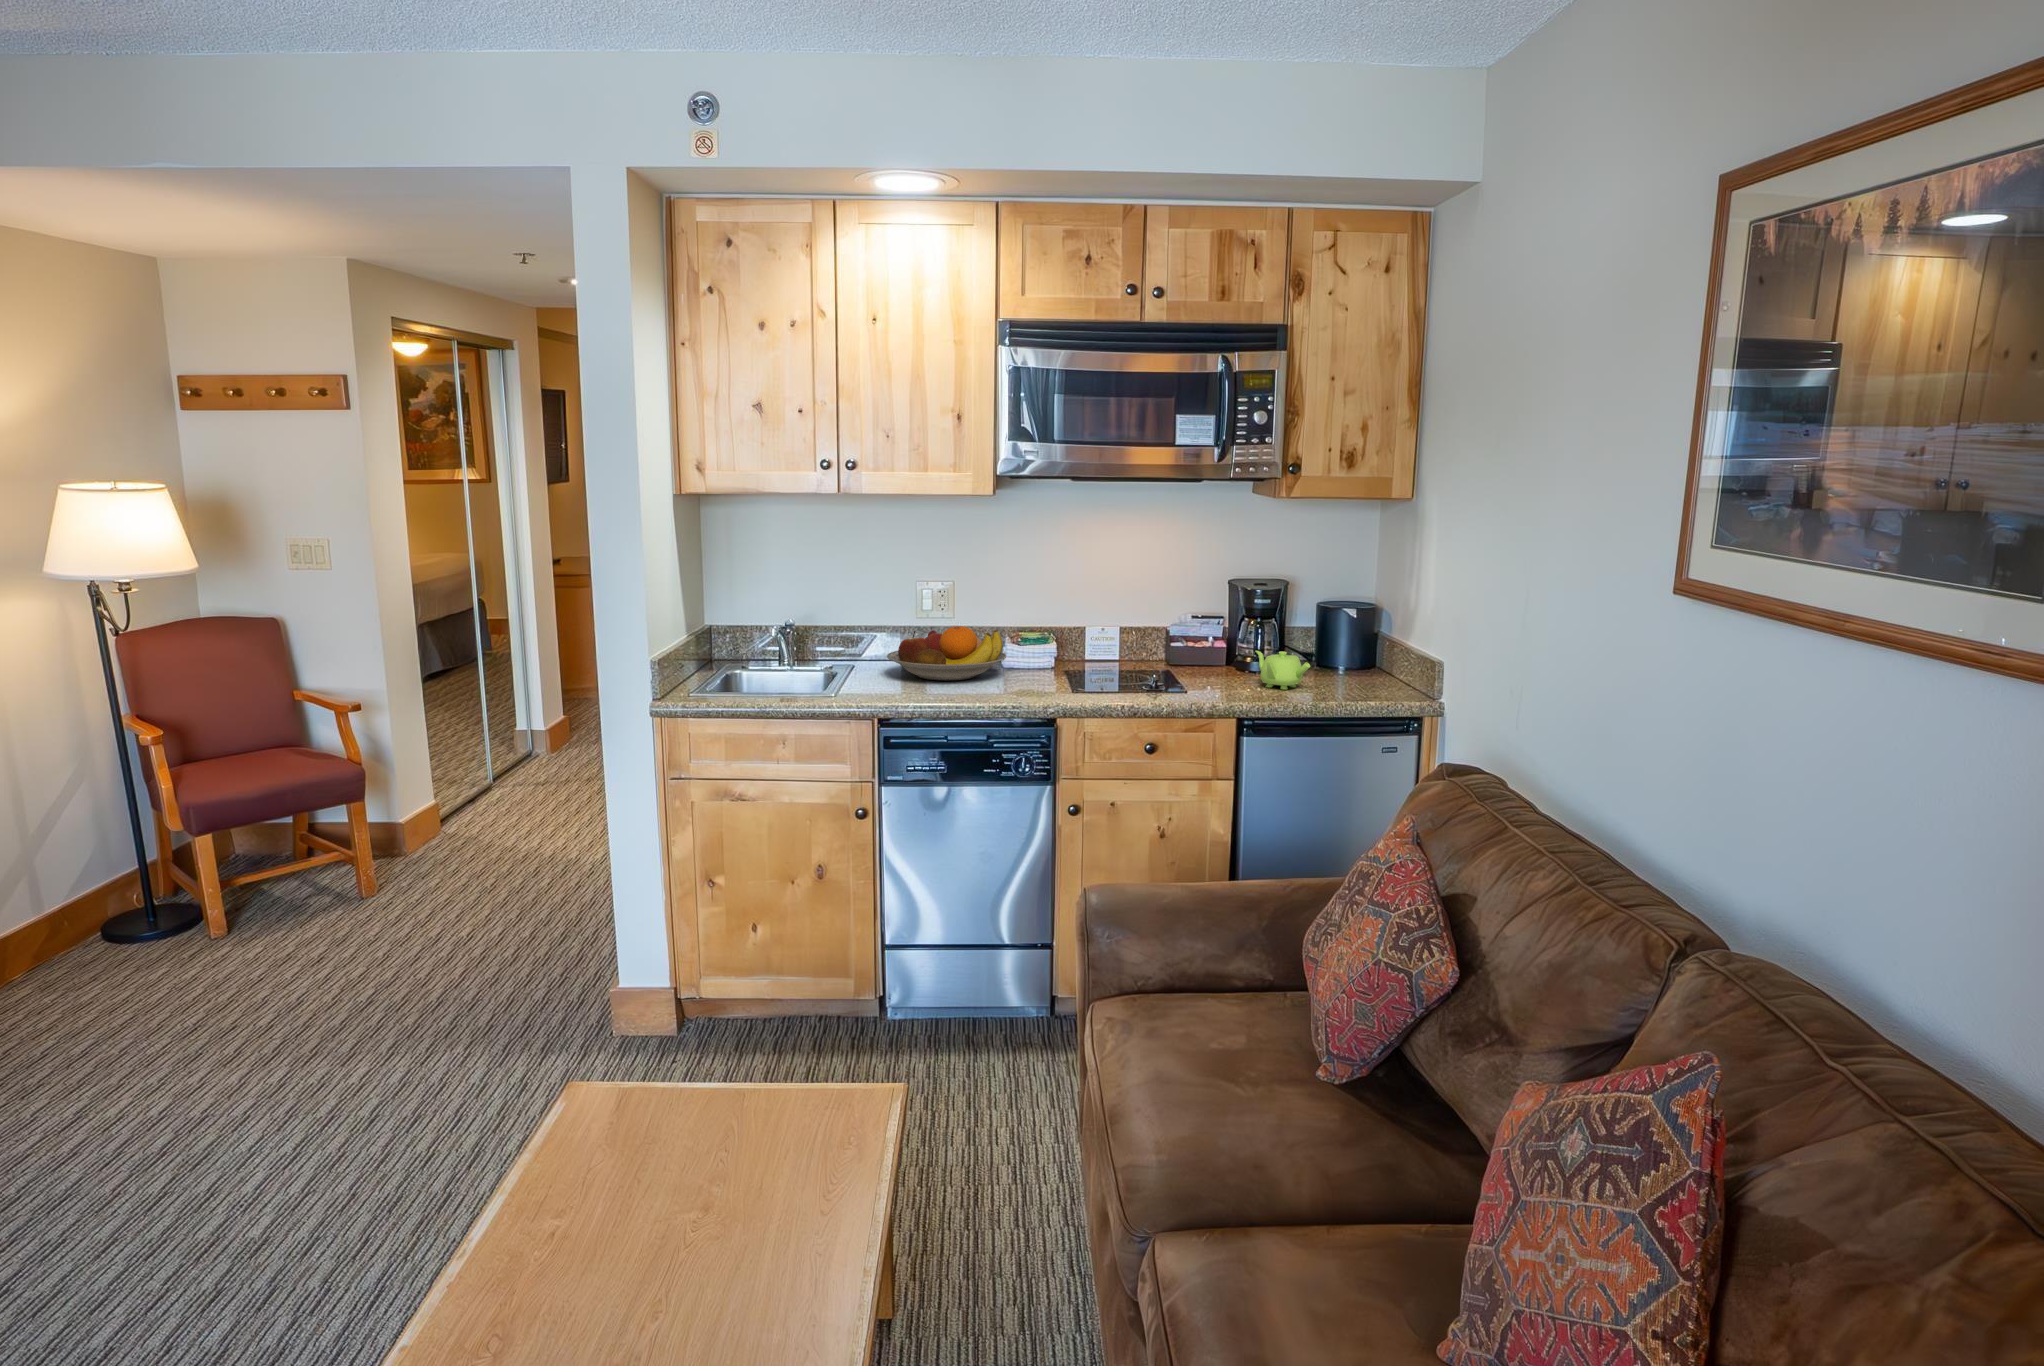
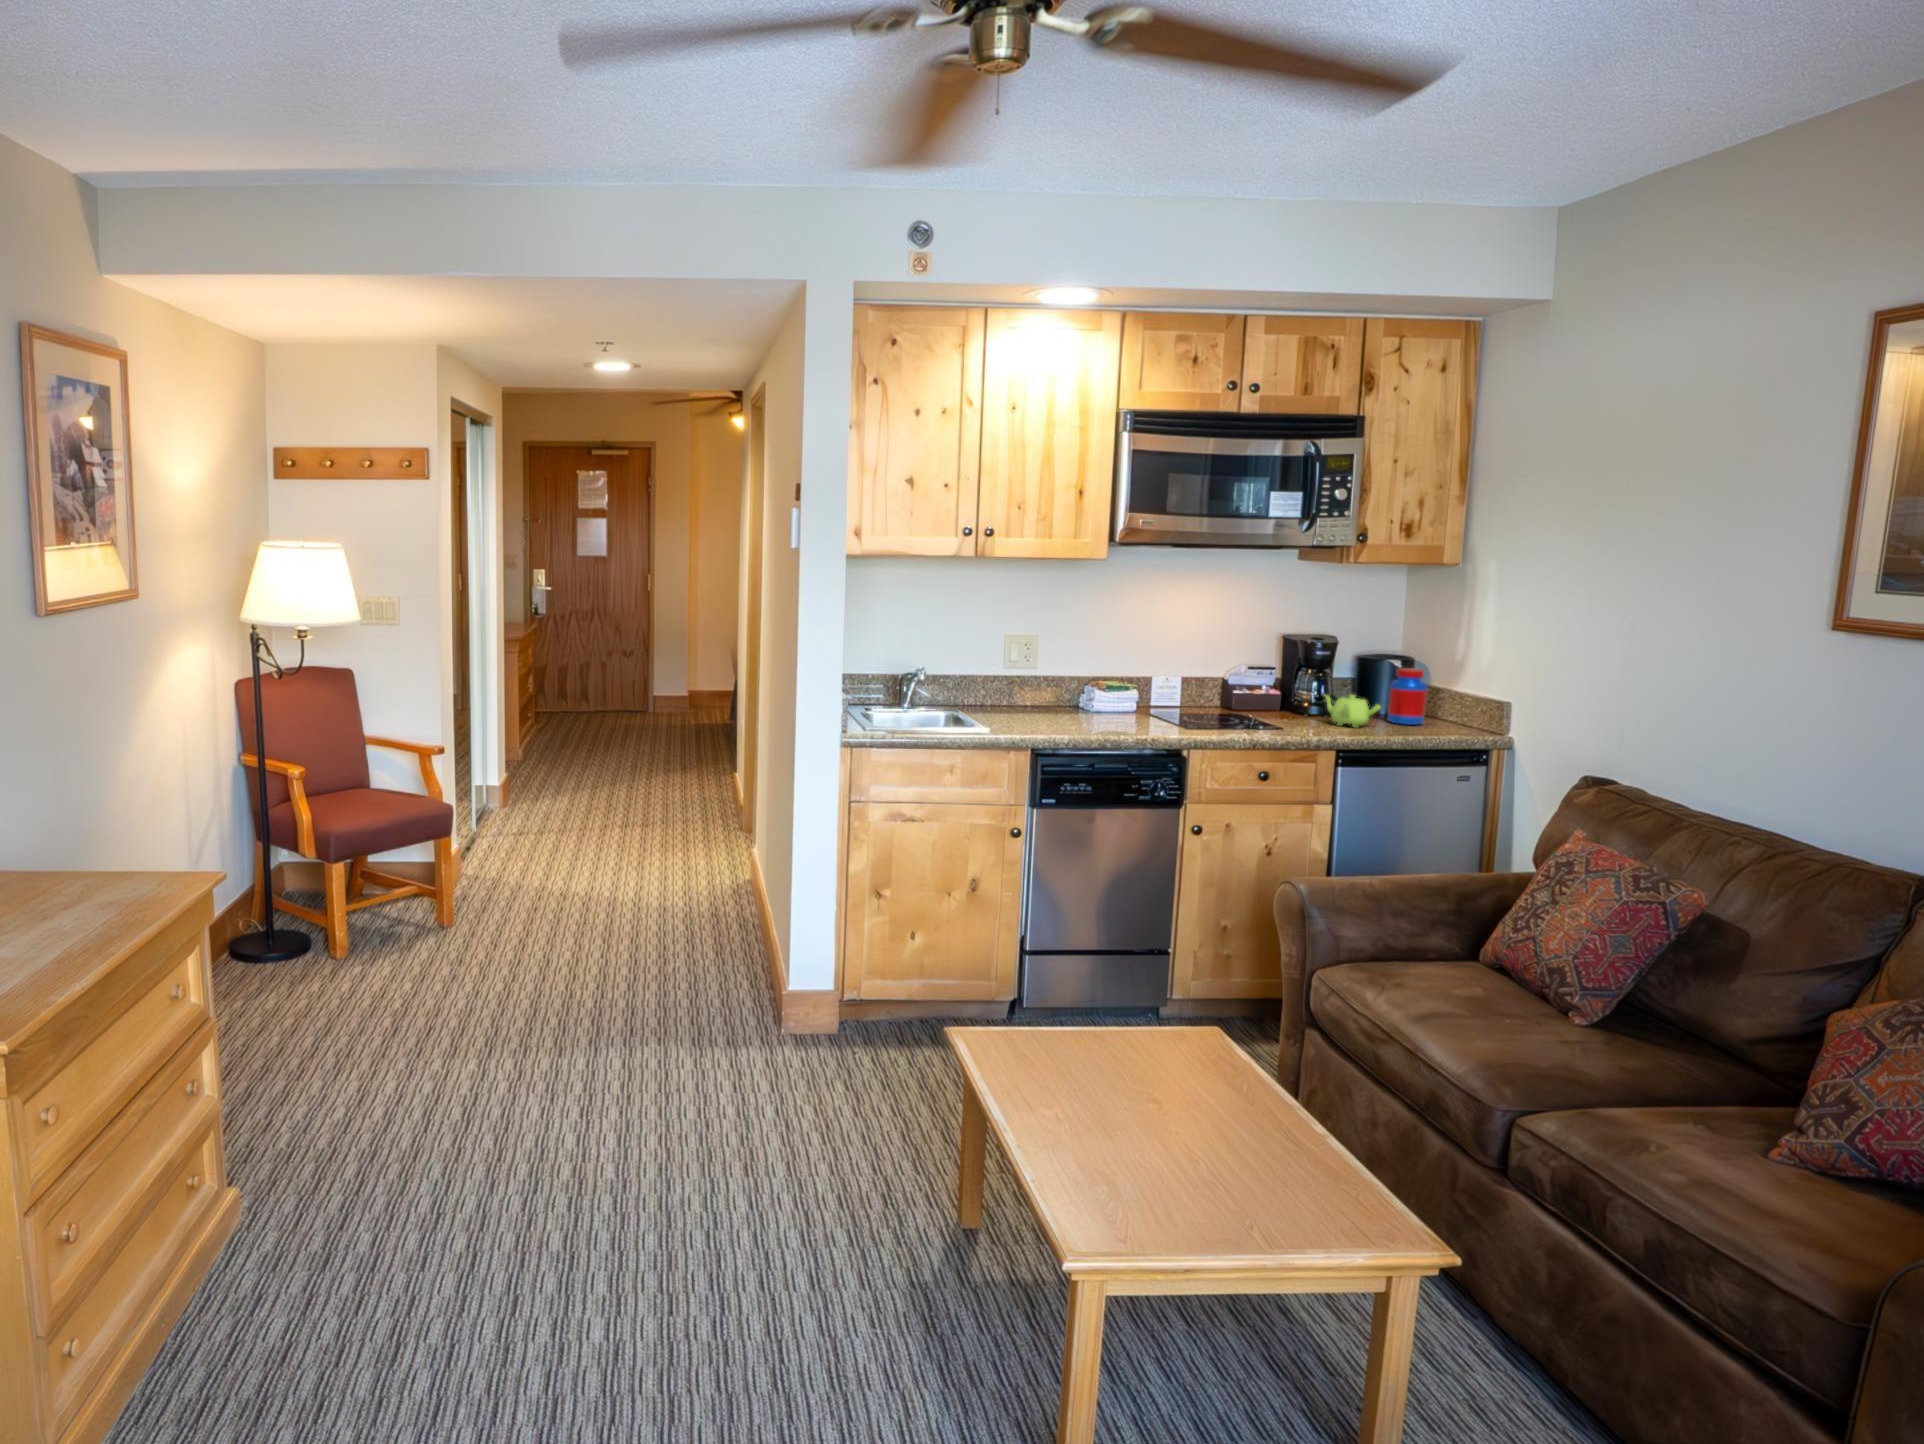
jar: none [1335,620,1375,686] -> present [1388,668,1427,725]
fruit bowl: present [887,626,1006,681] -> none [994,672,1102,719]

